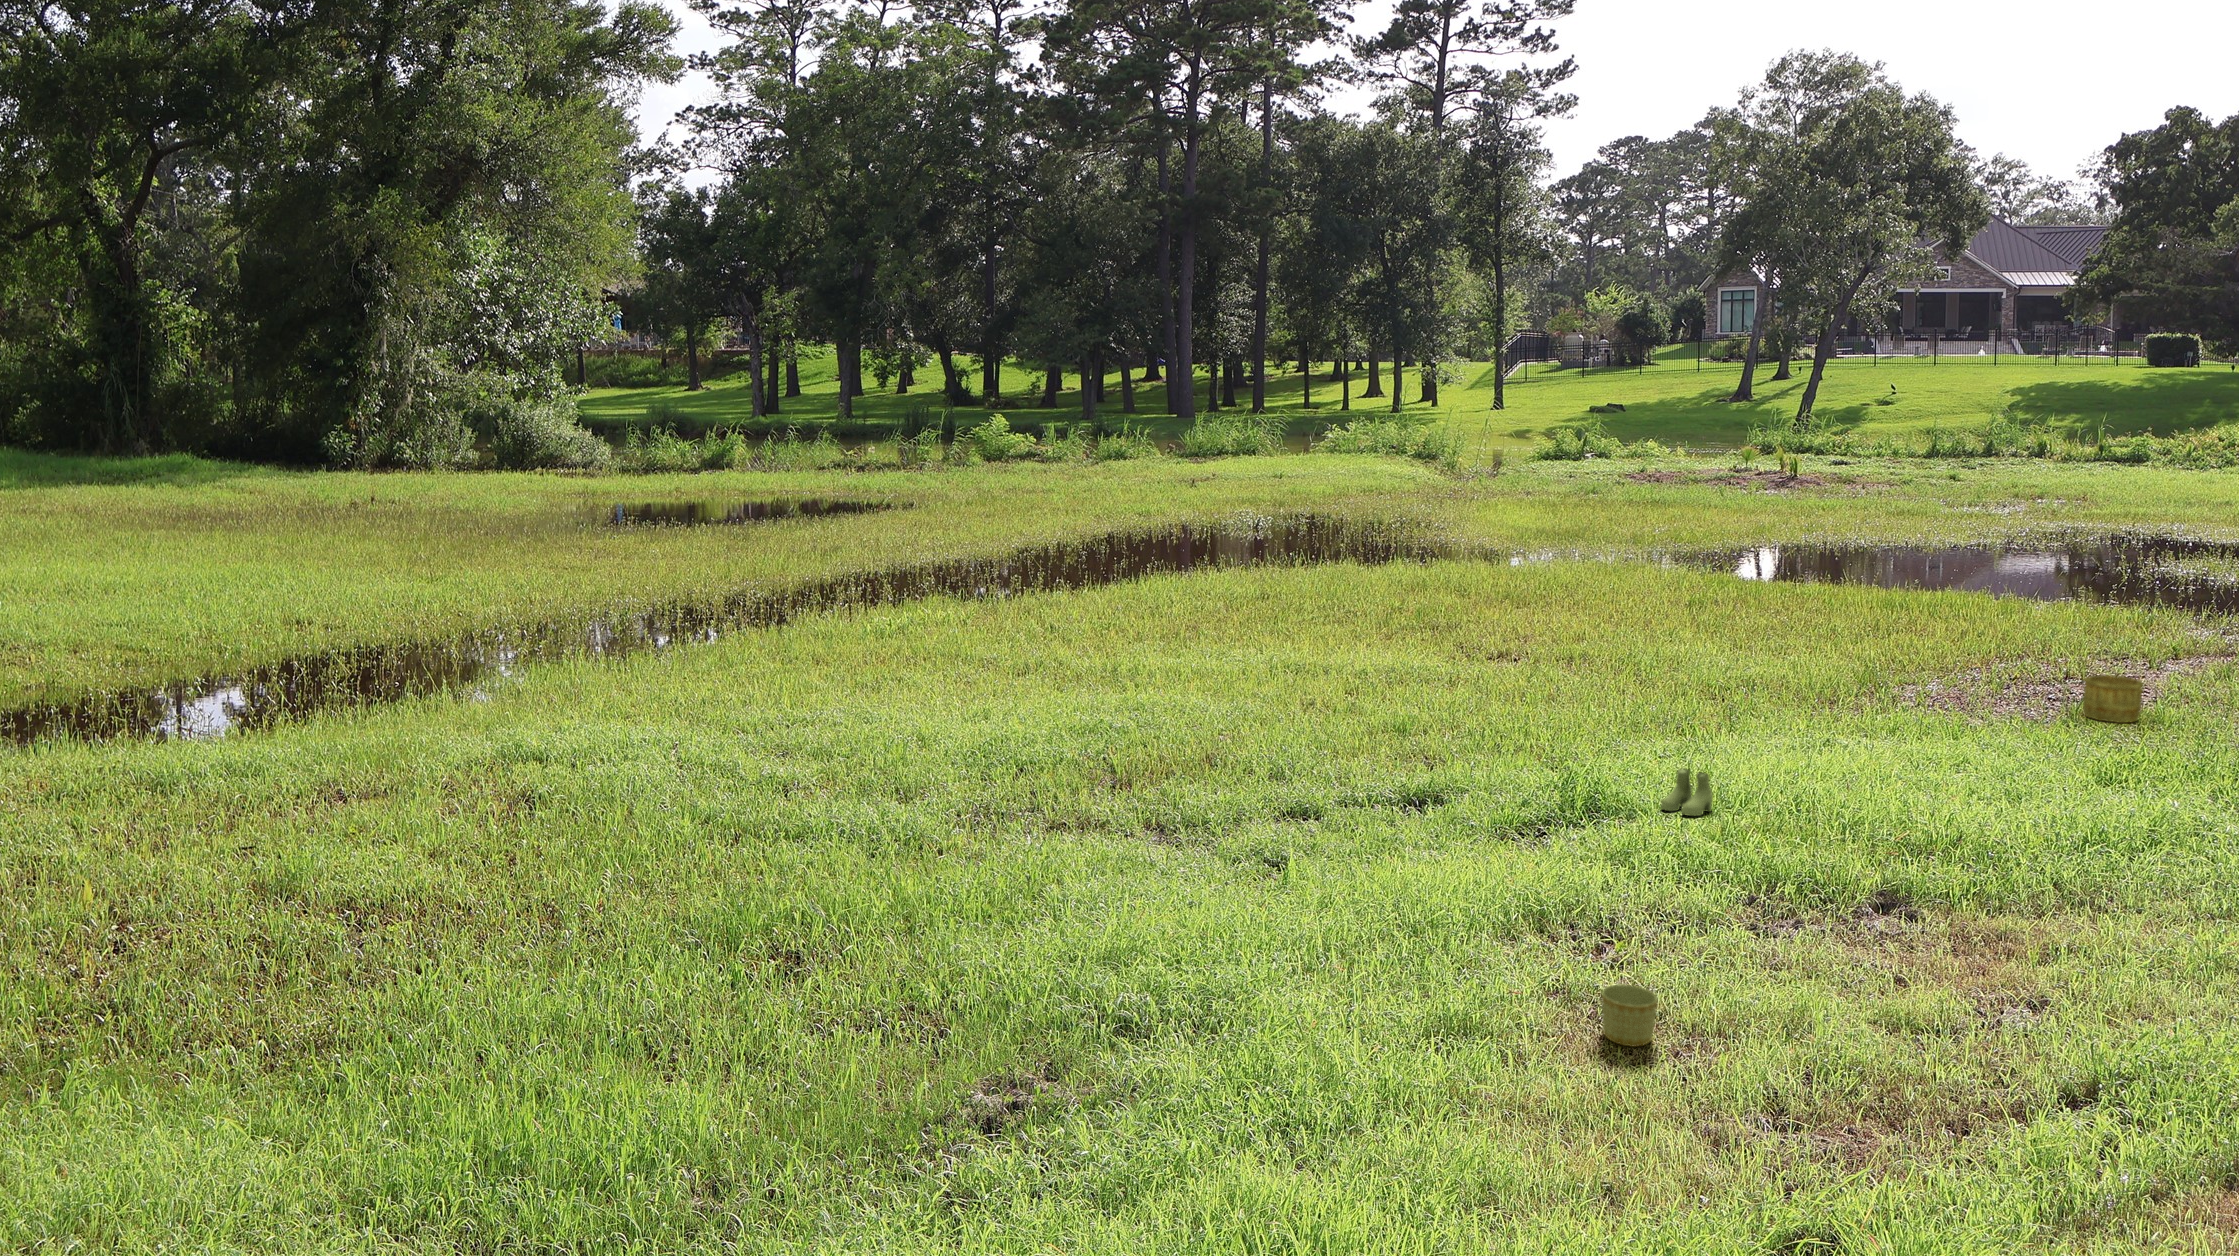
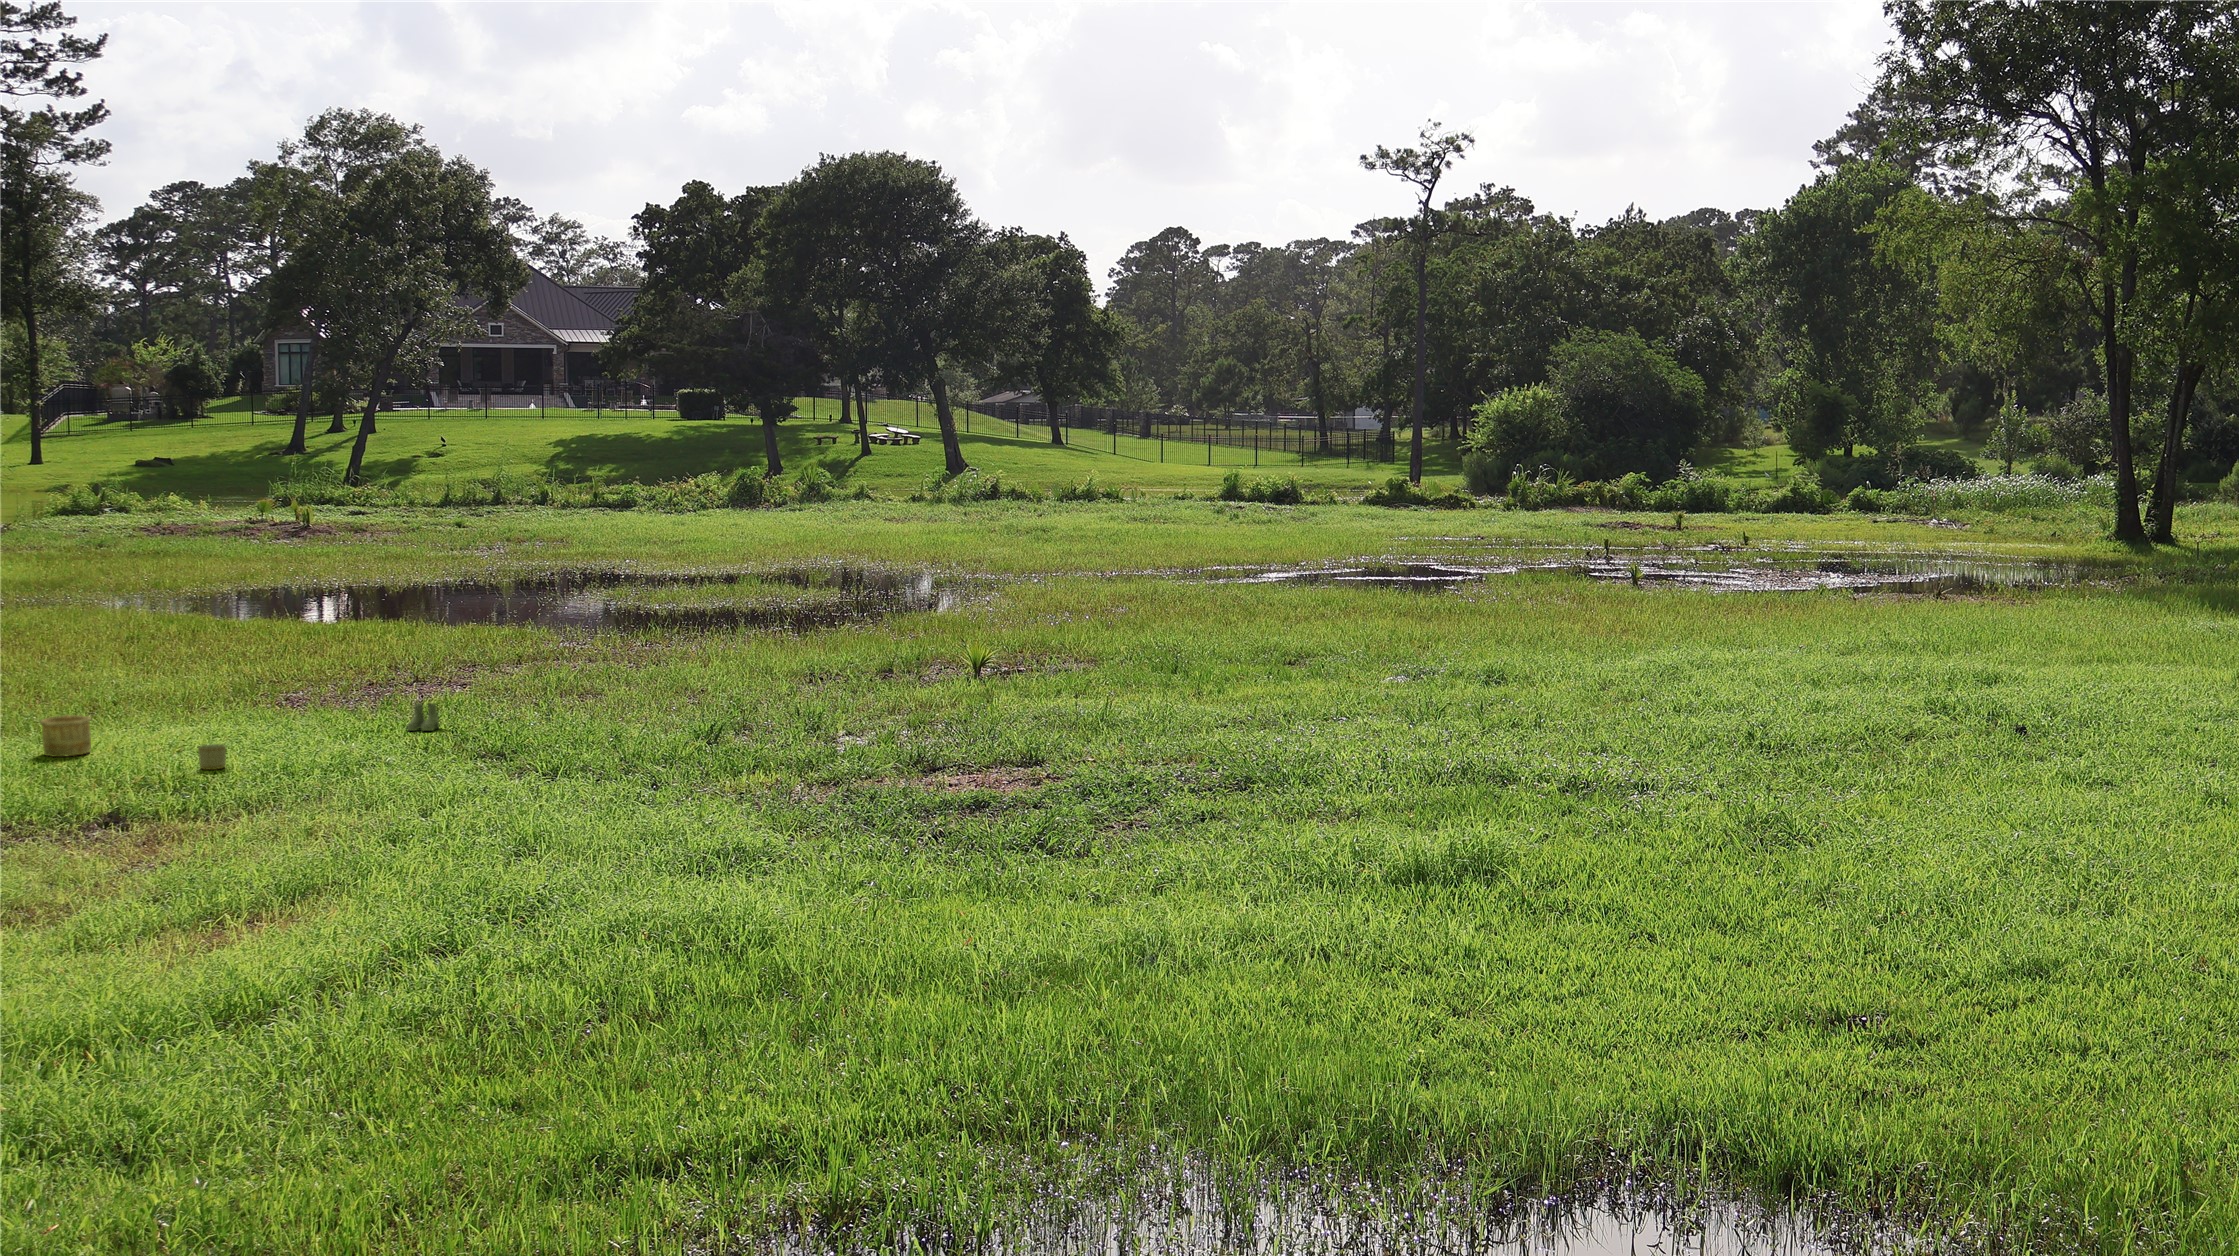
wooden bucket: present [2083,675,2144,723] -> present [40,715,91,757]
boots: present [1661,769,1713,816] -> present [407,703,439,731]

